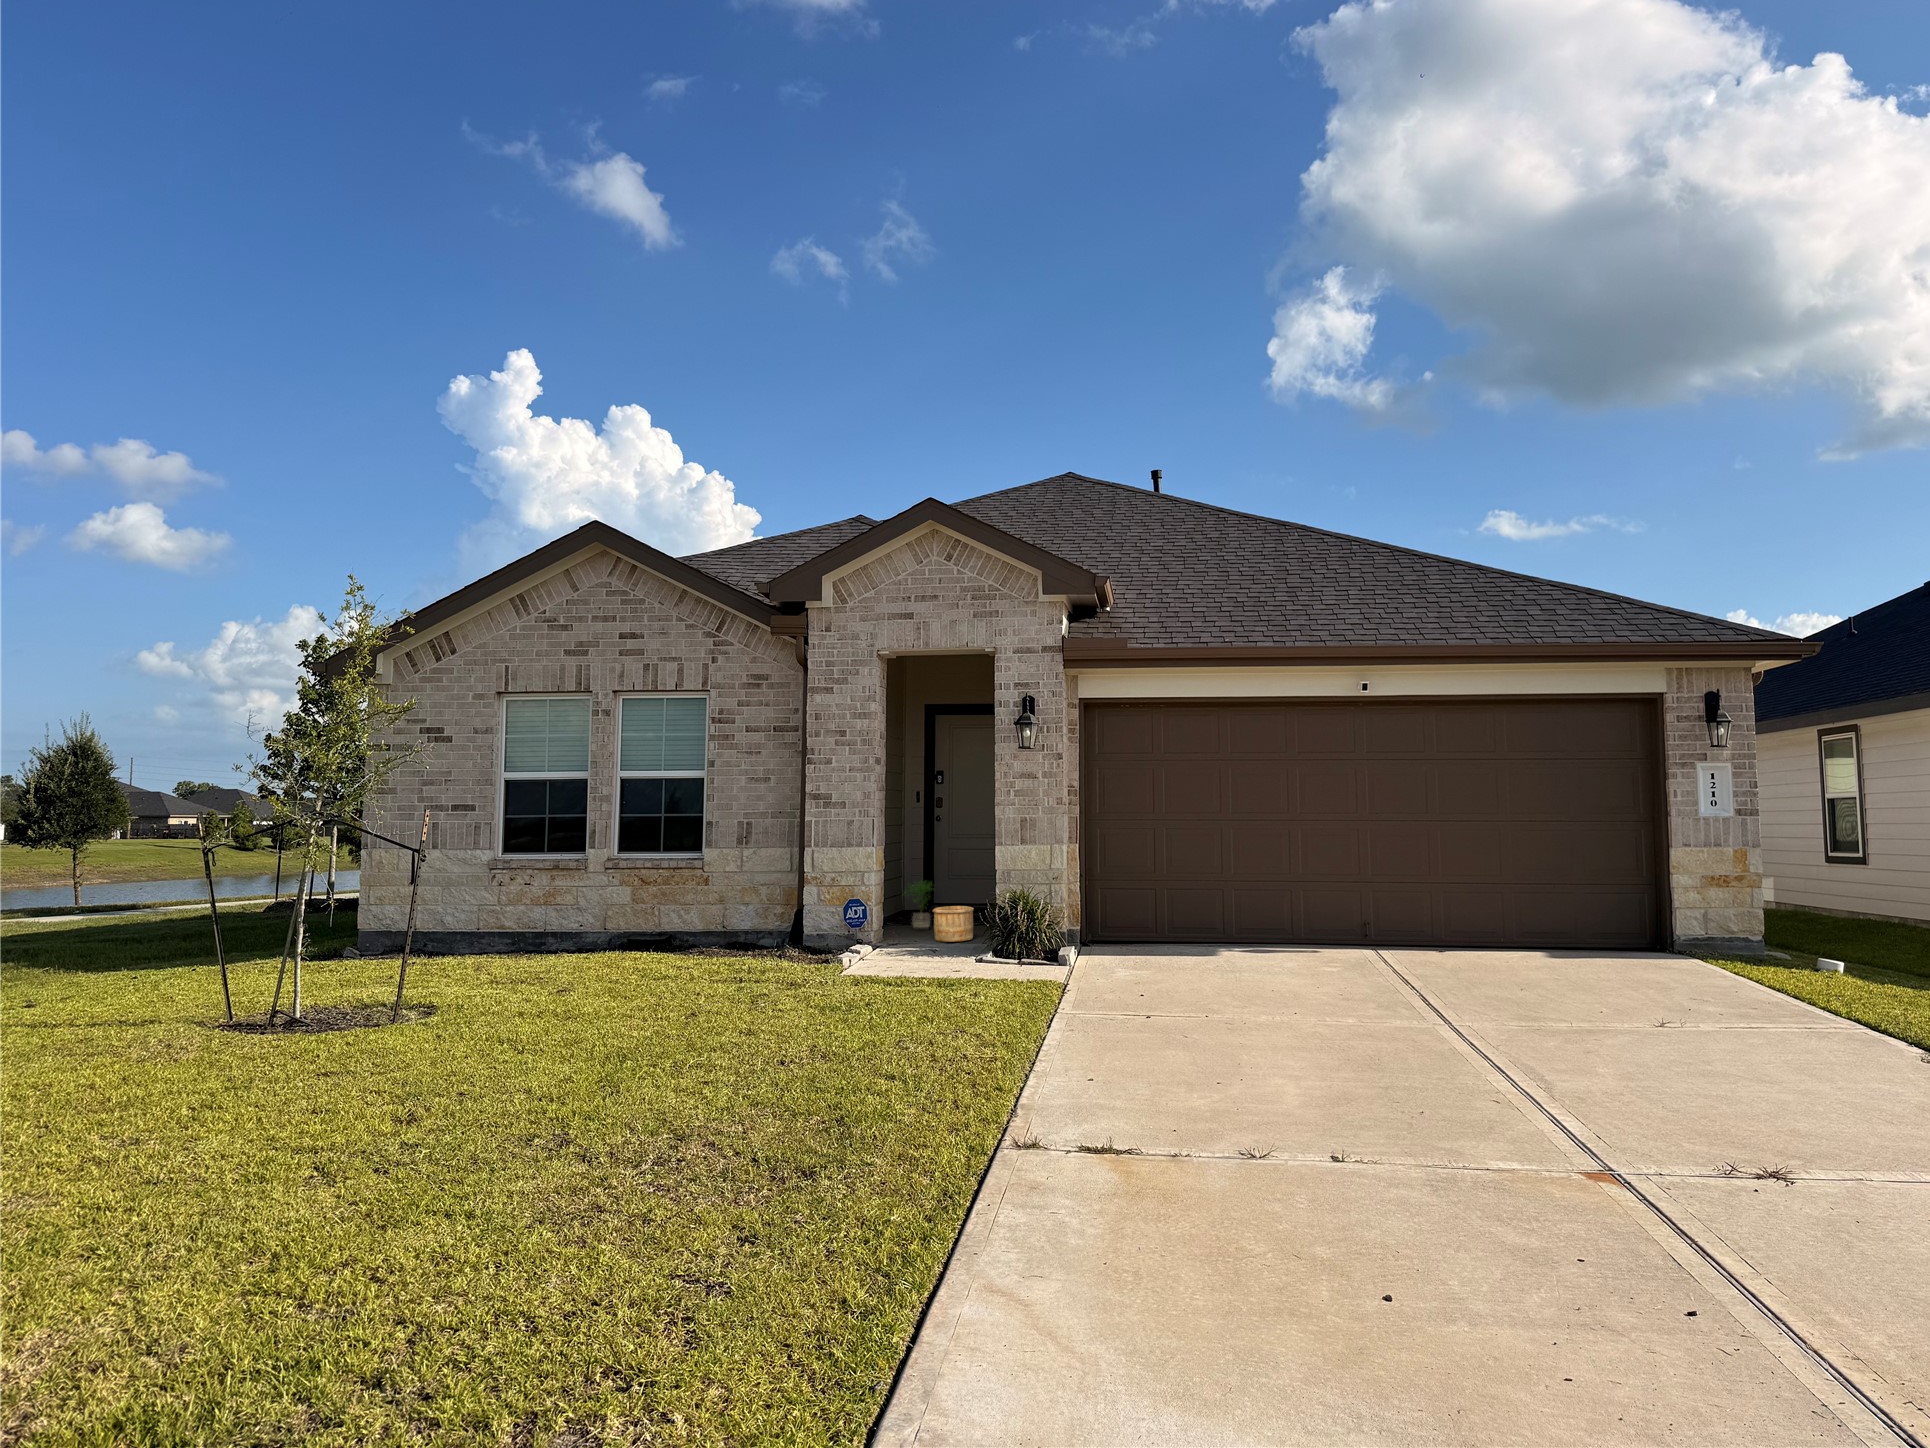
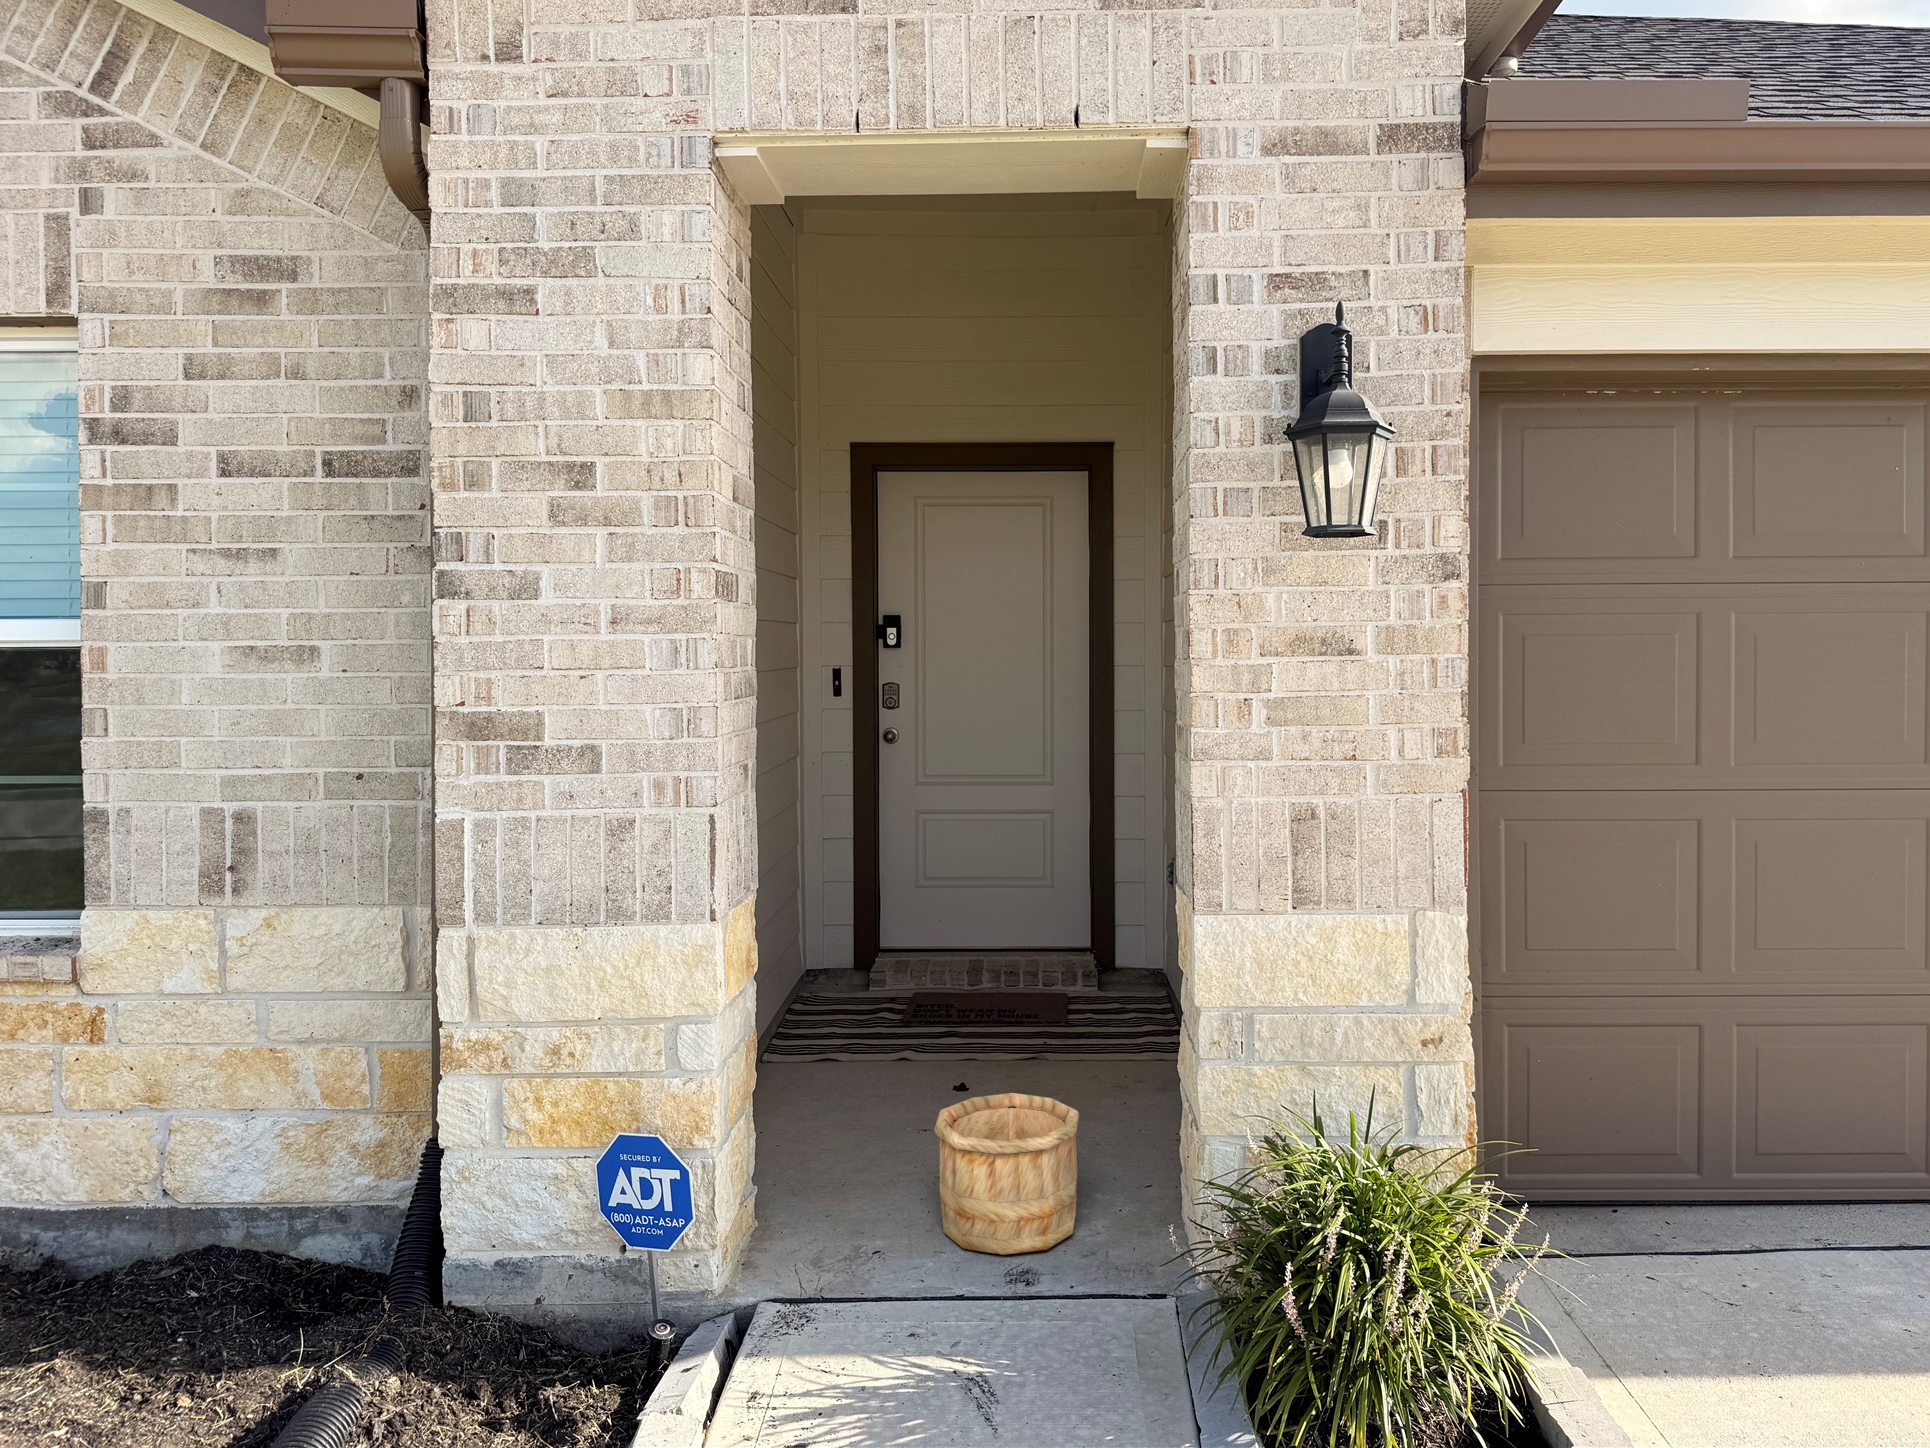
potted plant: present [905,882,932,930] -> none [811,965,926,1131]

